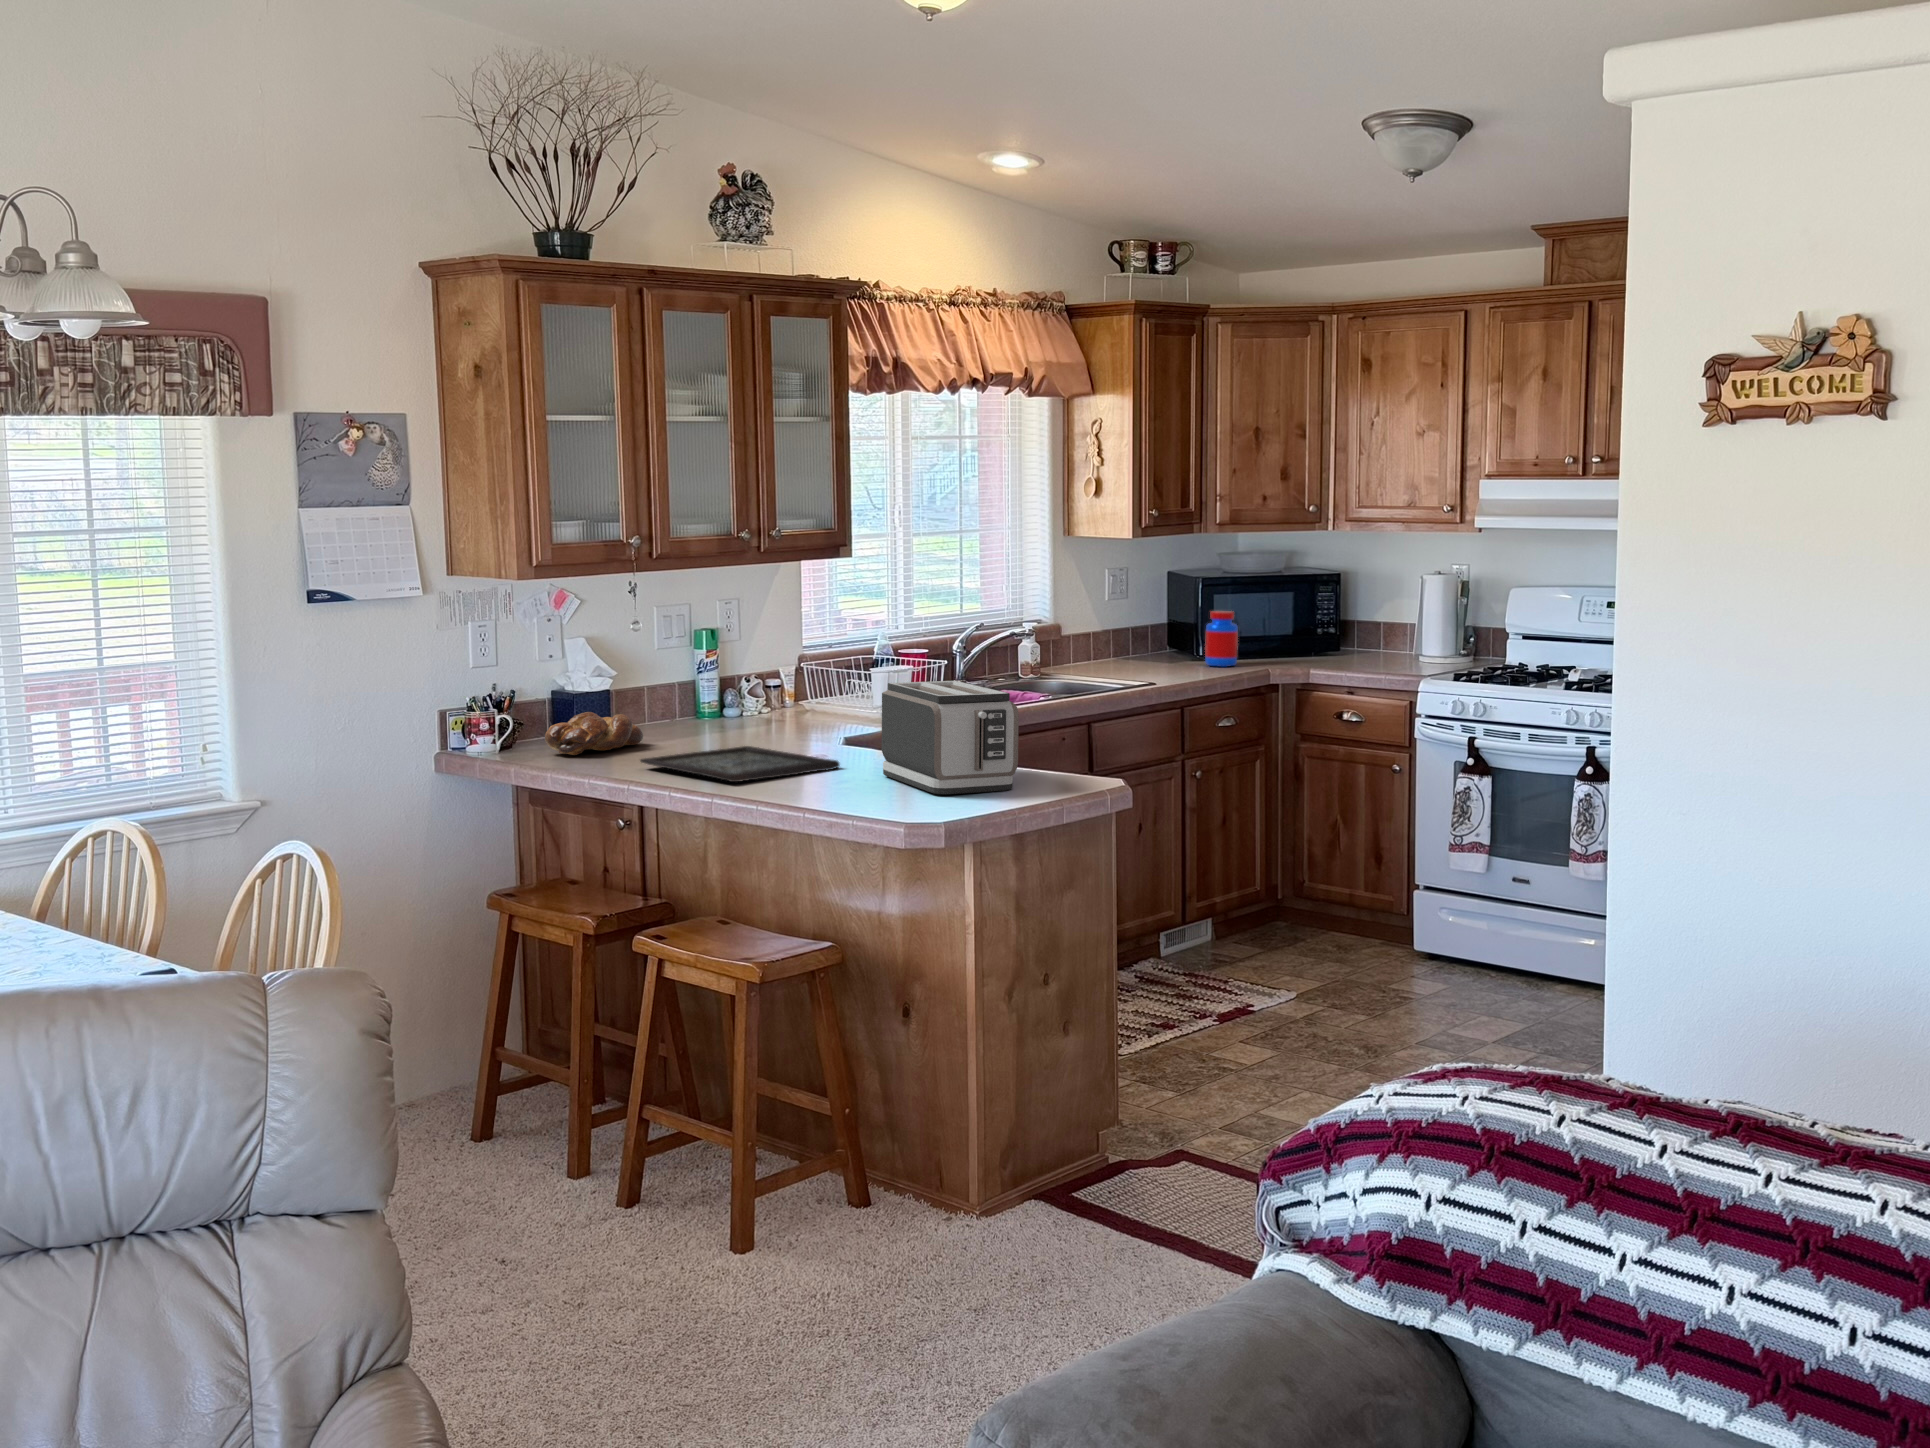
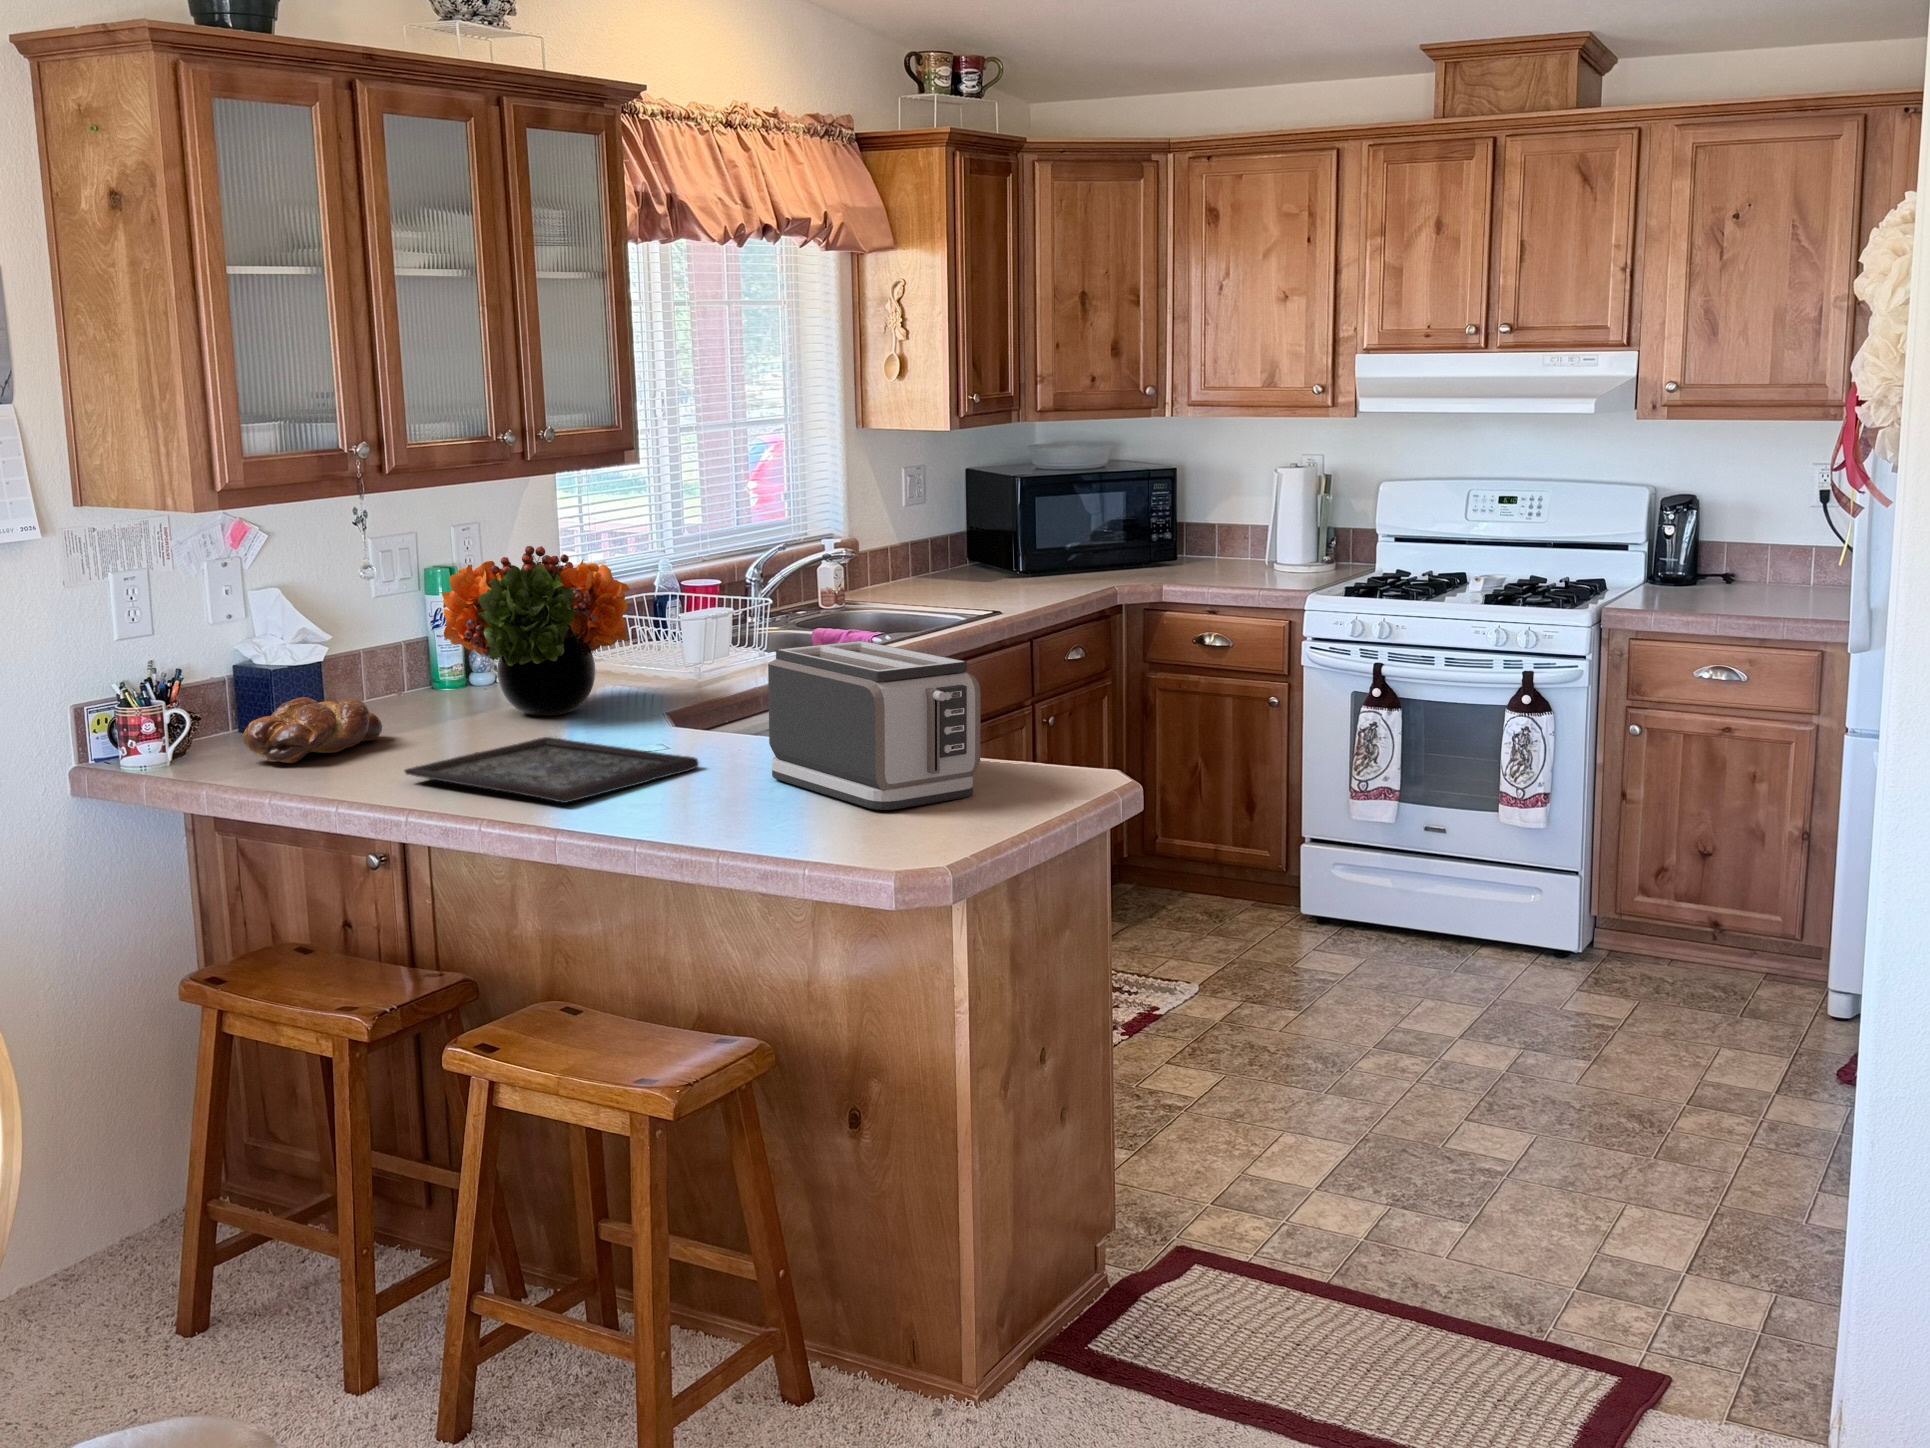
jar: present [1205,611,1238,667] -> none [1032,516,1070,584]
flower arrangement: none [690,613,828,735] -> present [442,546,629,715]

